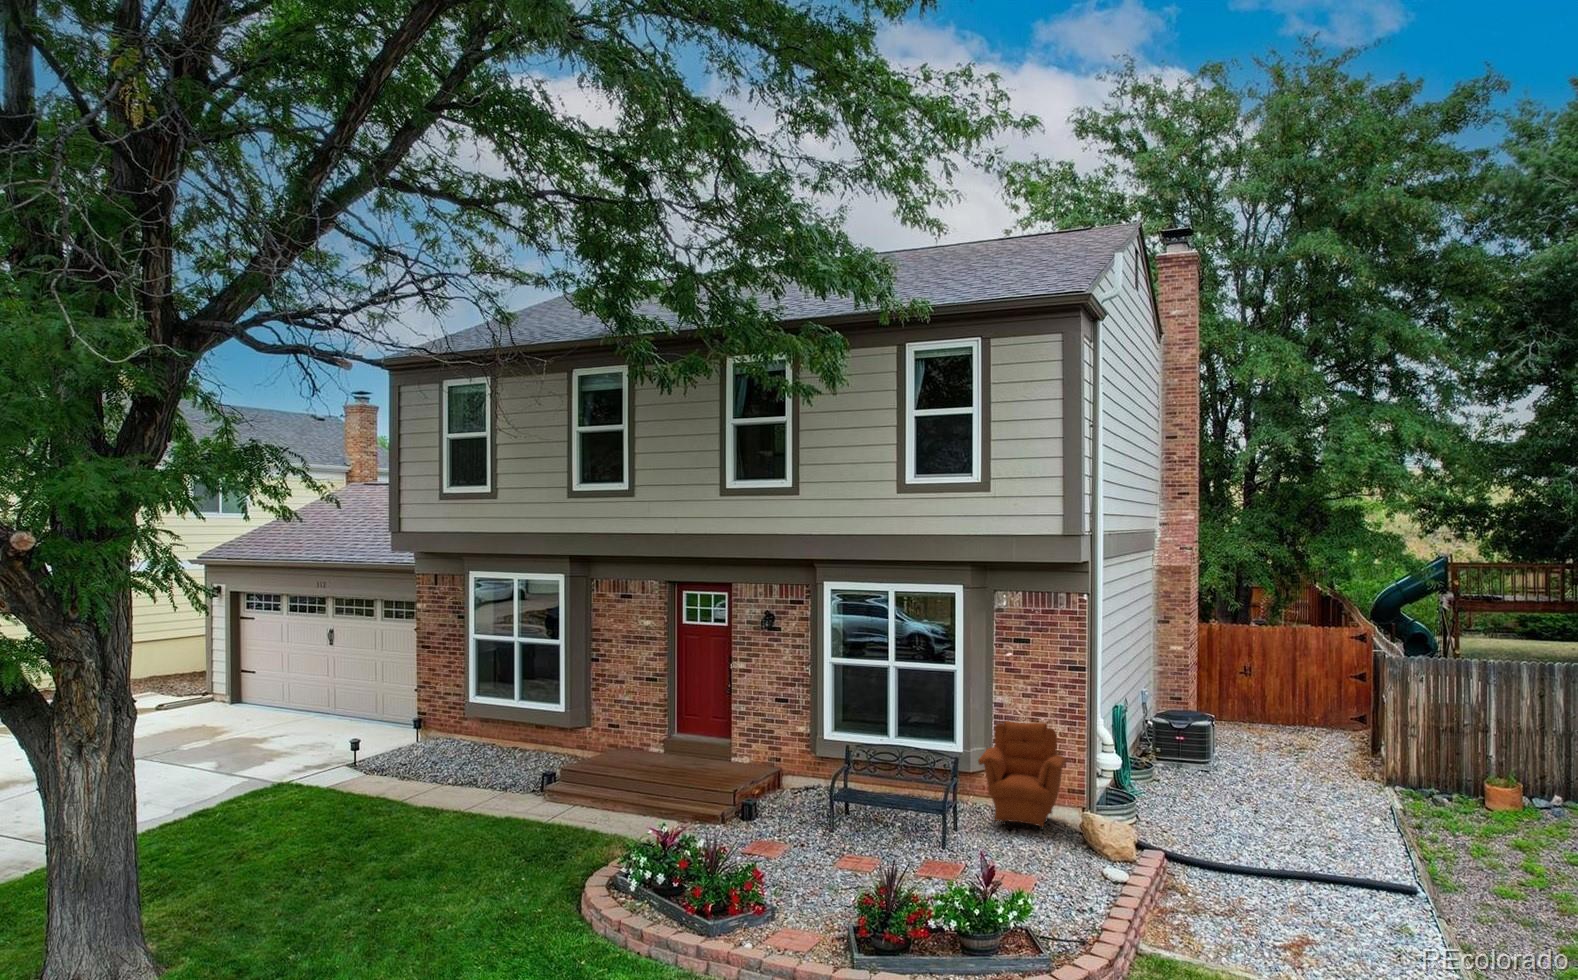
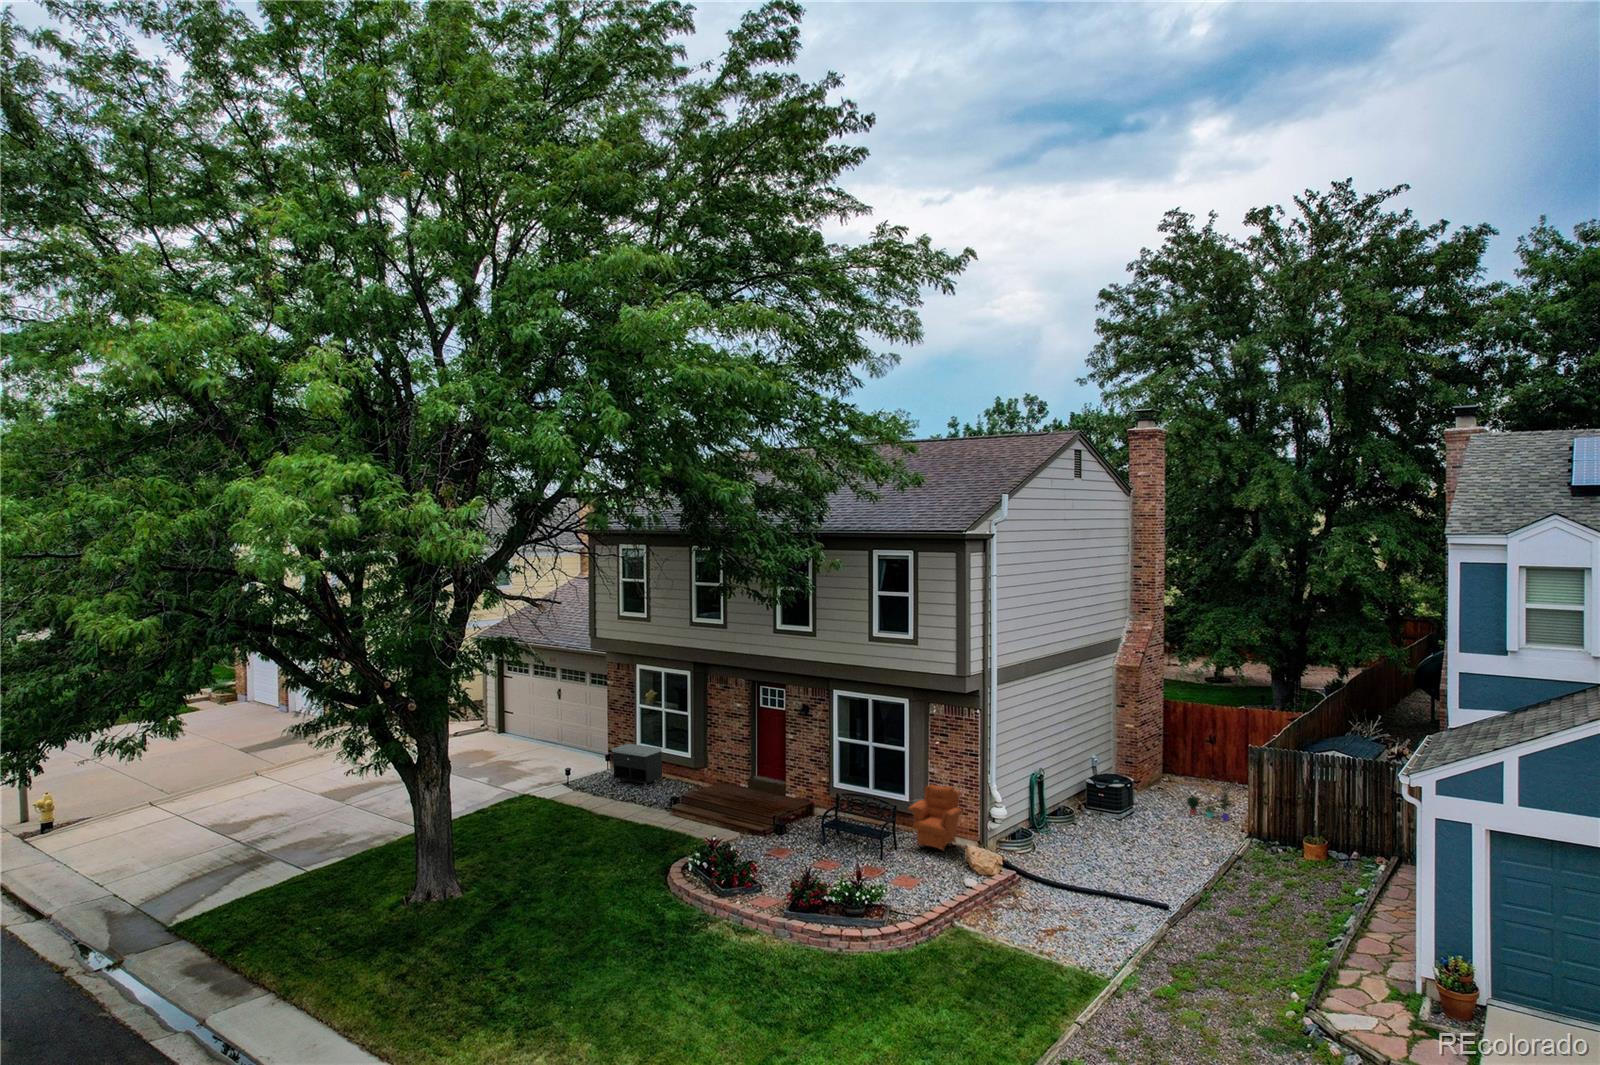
storage bench: none [430,698,515,762] -> present [612,744,662,786]
potted plant: none [1303,717,1373,766] -> present [1187,788,1231,820]

